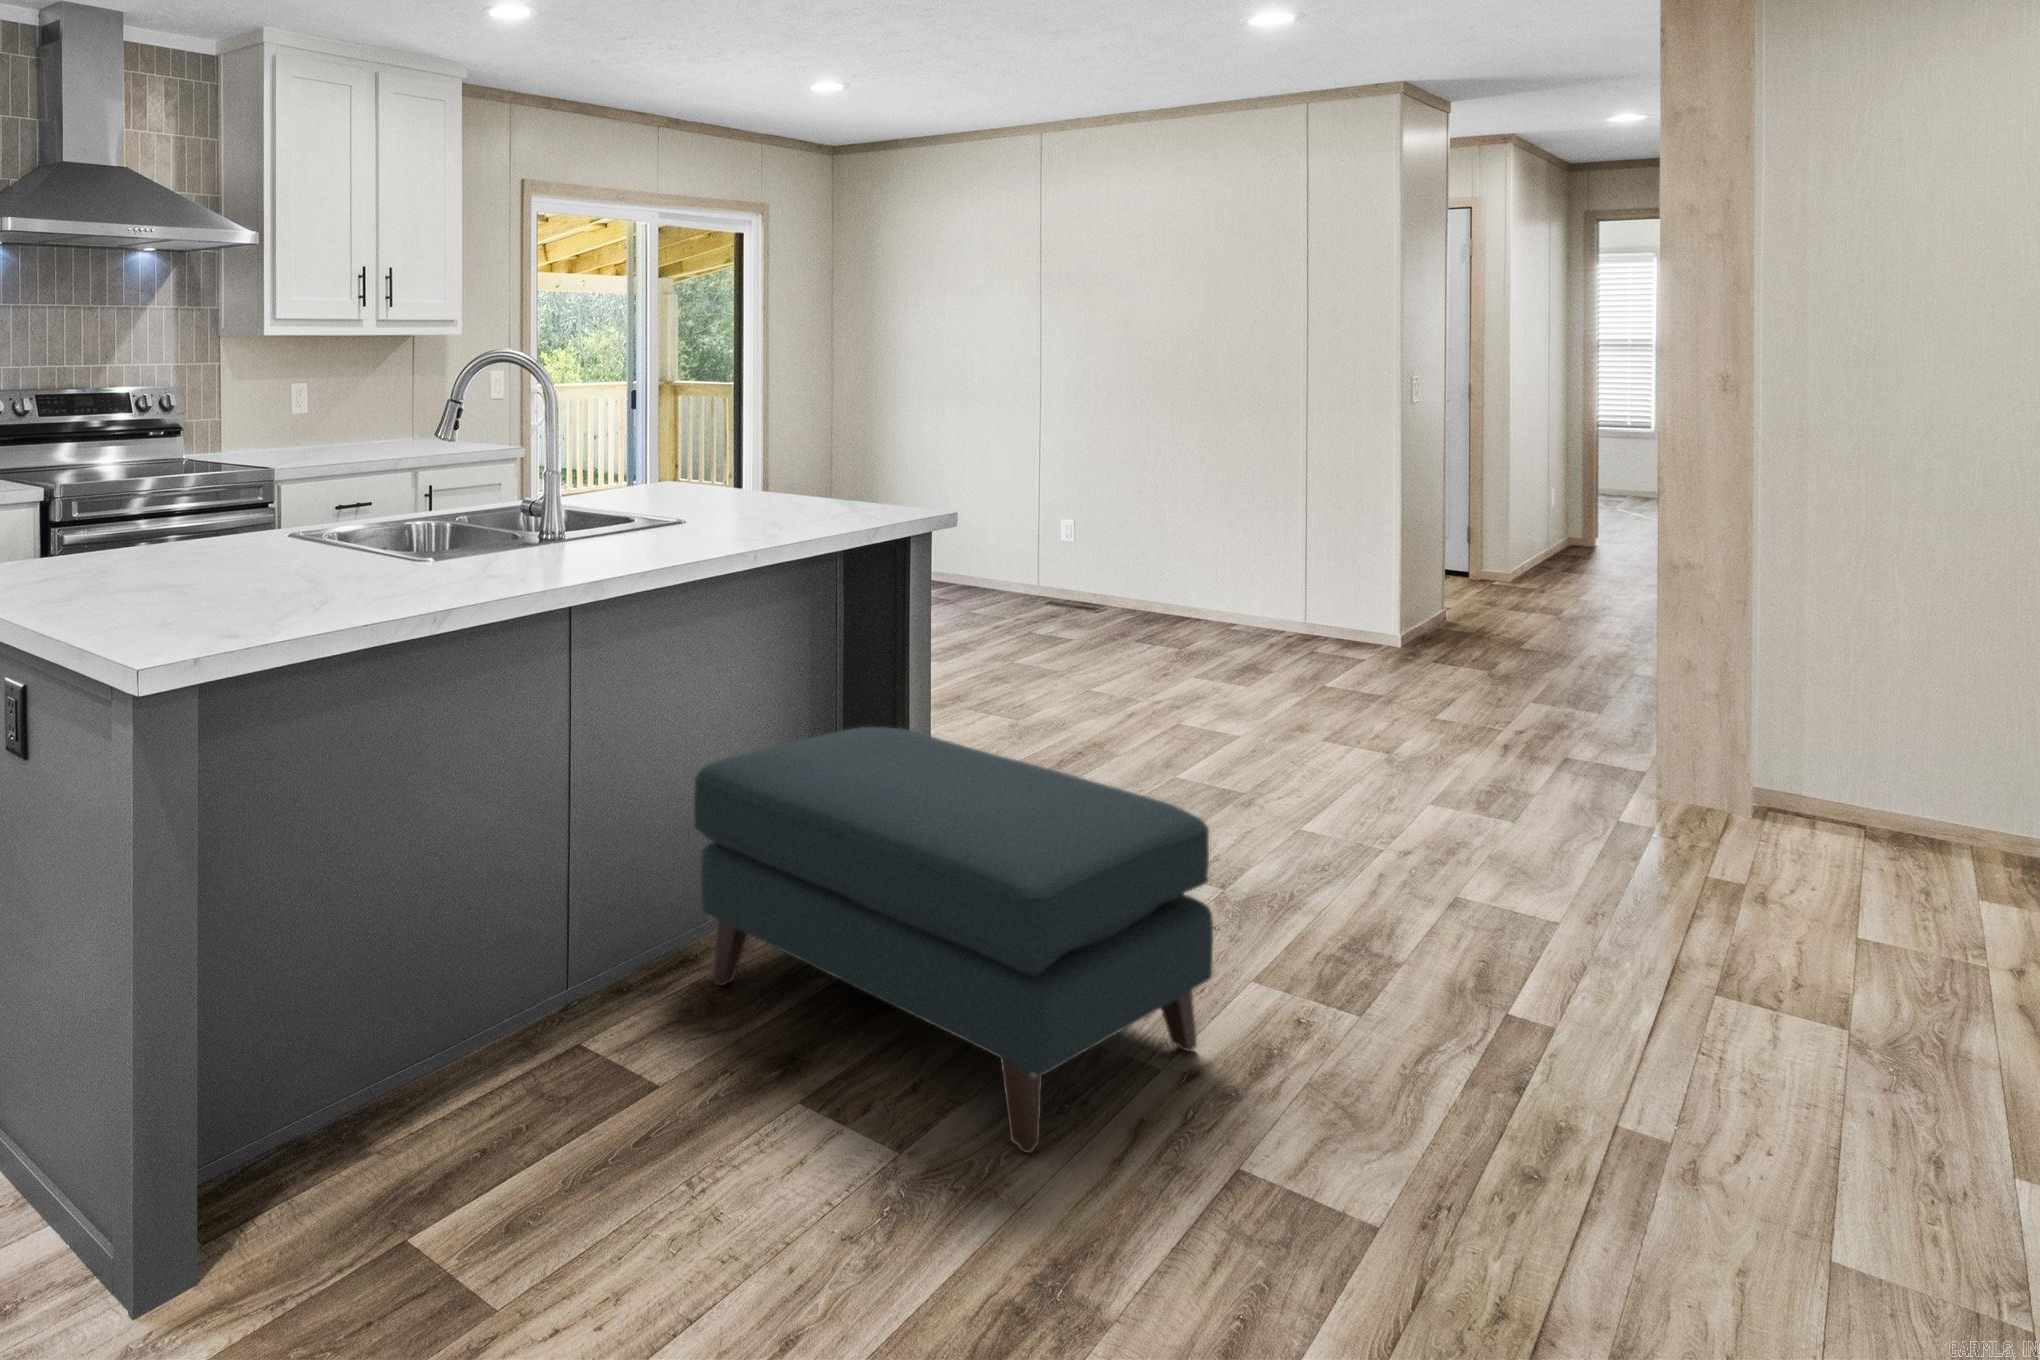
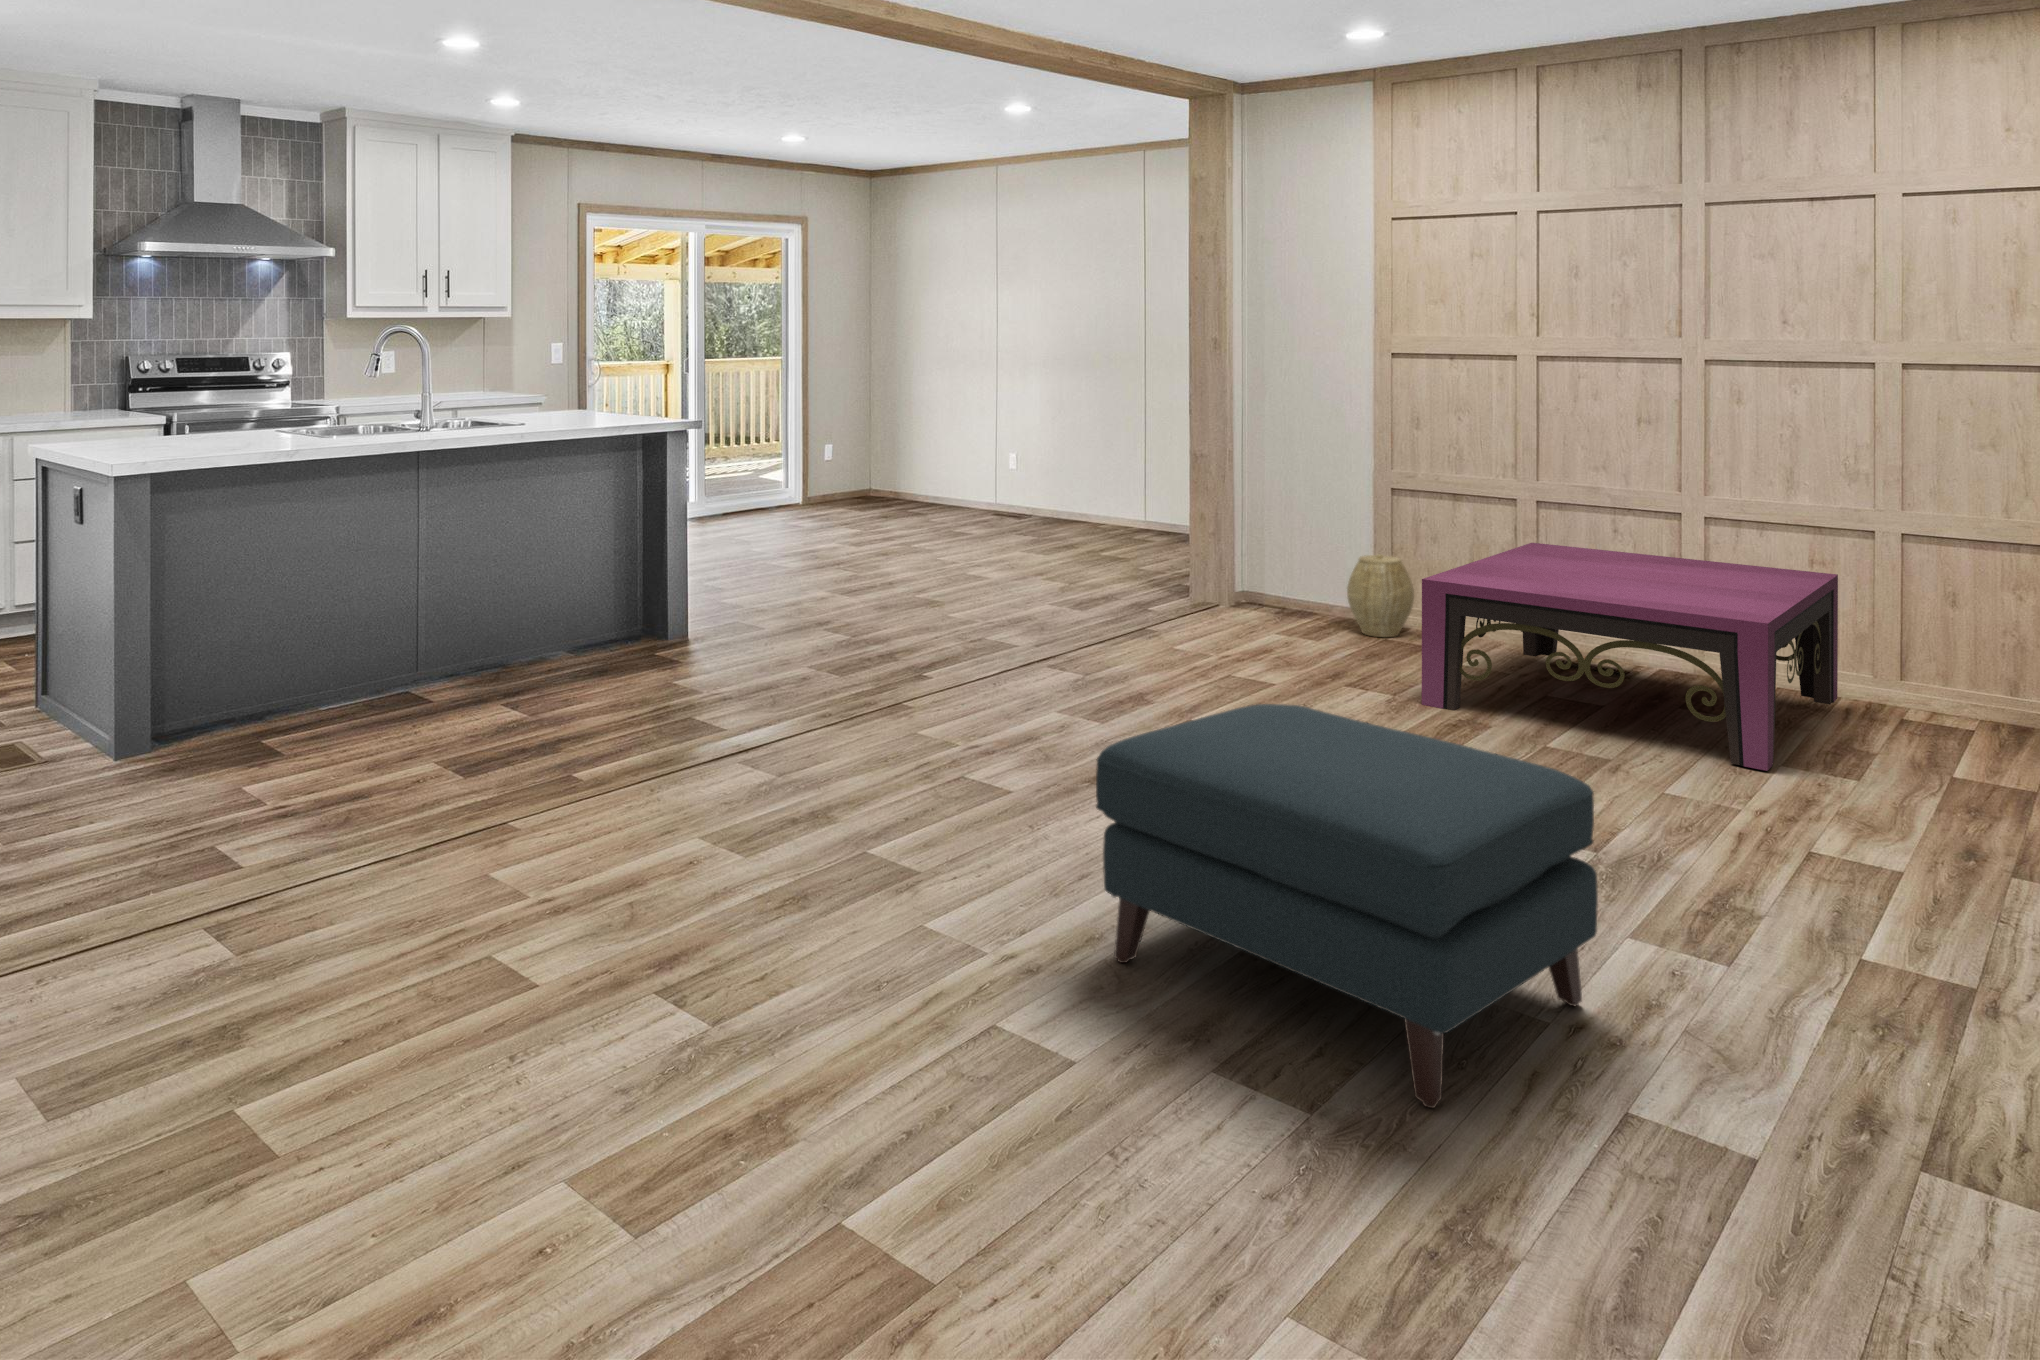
coffee table: none [1050,571,1492,812] -> present [1422,543,1838,771]
woven basket: none [979,579,1048,663] -> present [1347,554,1414,637]

